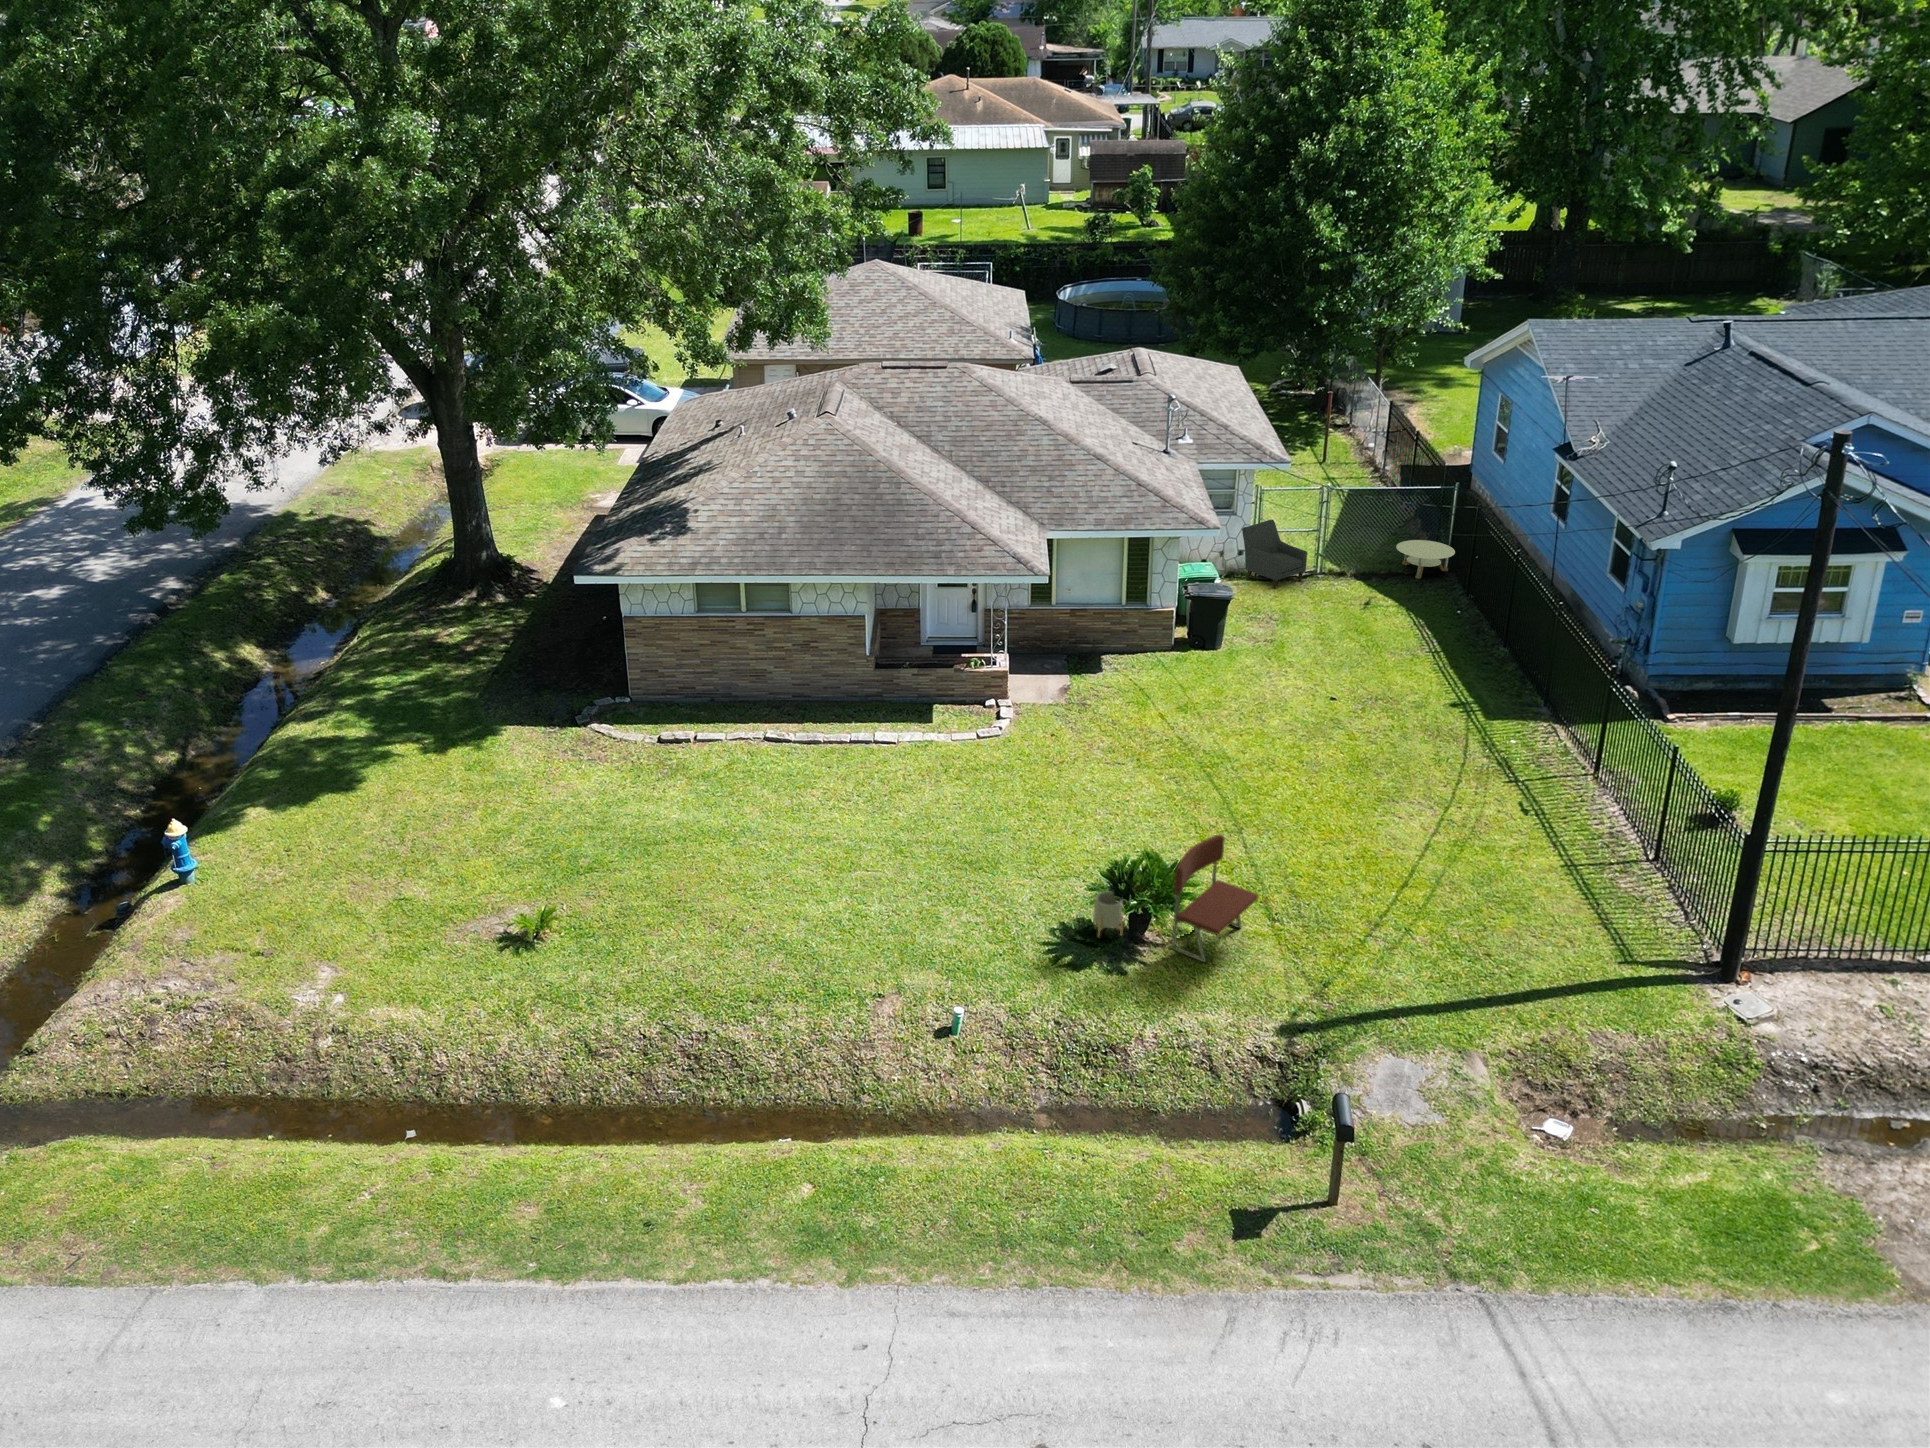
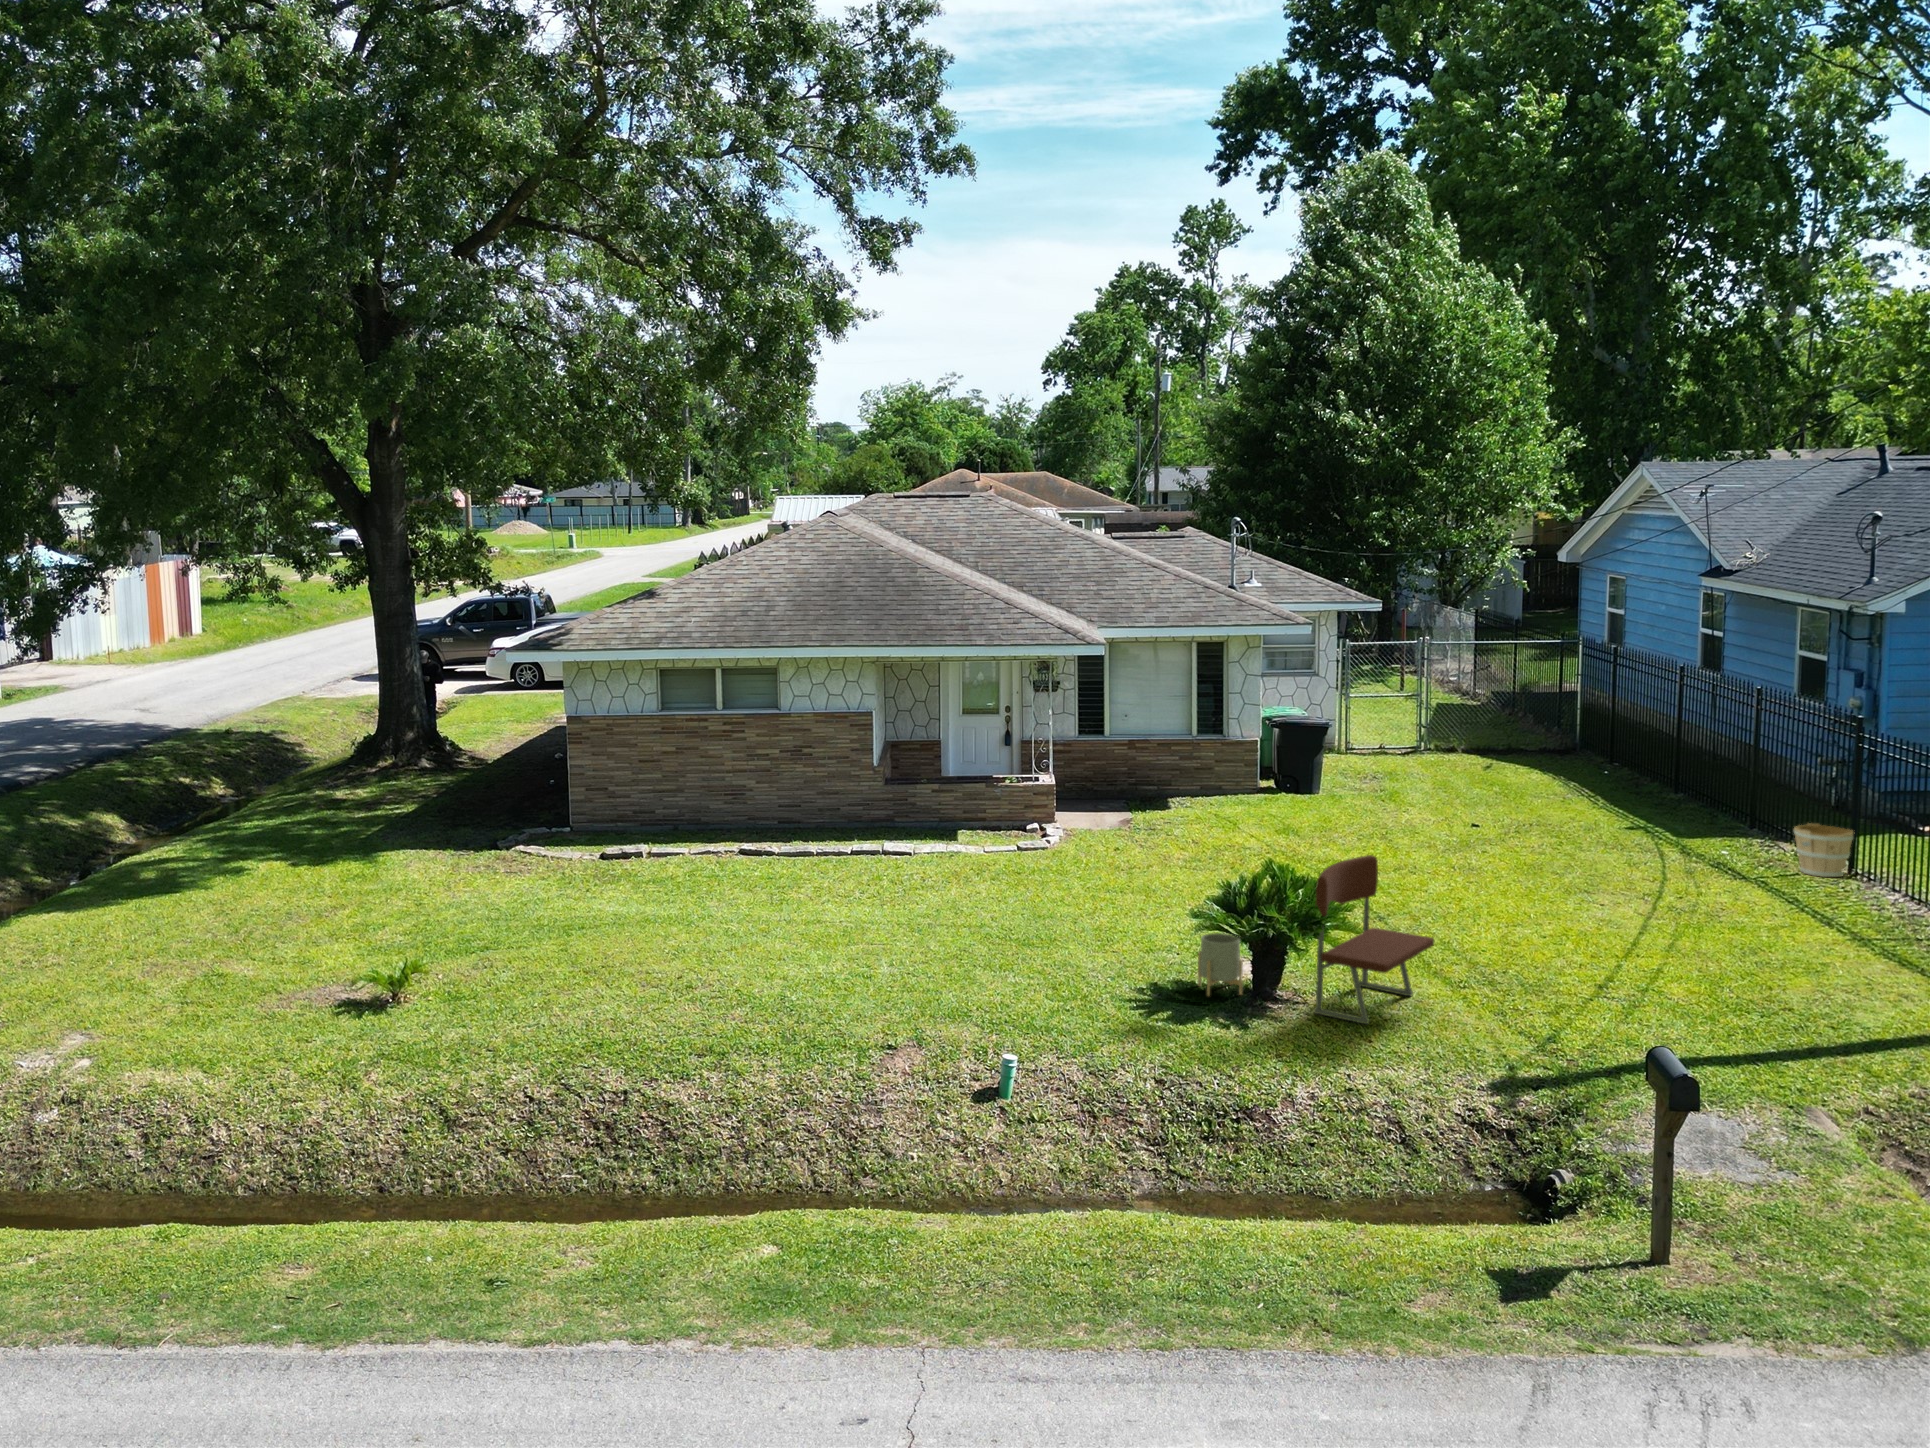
chair: present [1242,520,1307,589] -> none [1325,684,1407,757]
round table: present [1396,540,1455,579] -> none [1512,714,1585,750]
wooden bucket: none [1560,736,1604,781] -> present [1794,823,1855,877]

